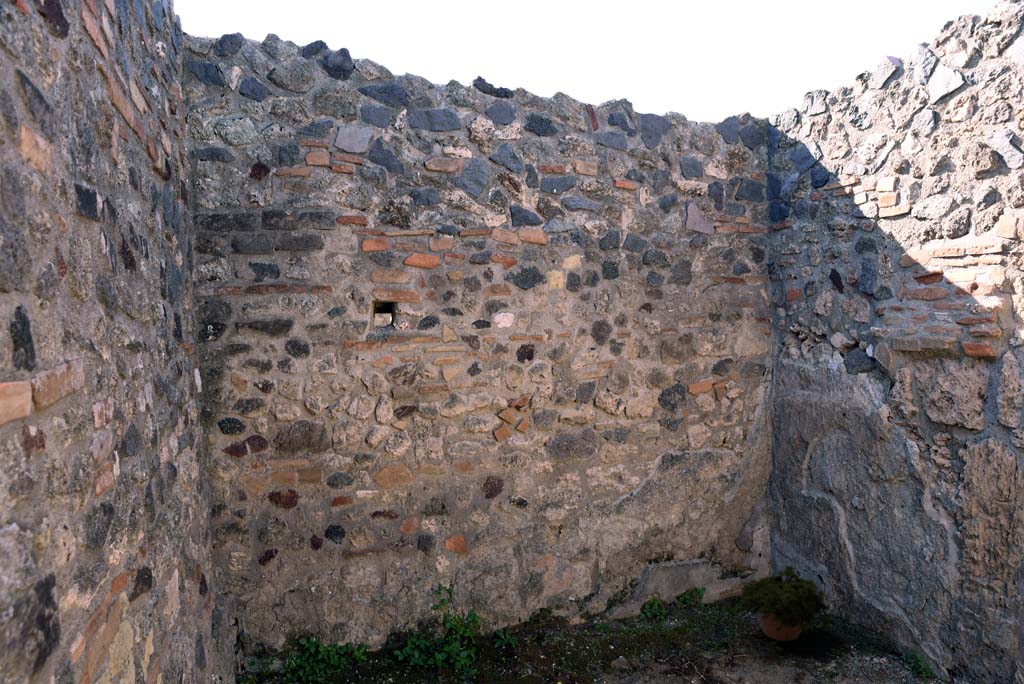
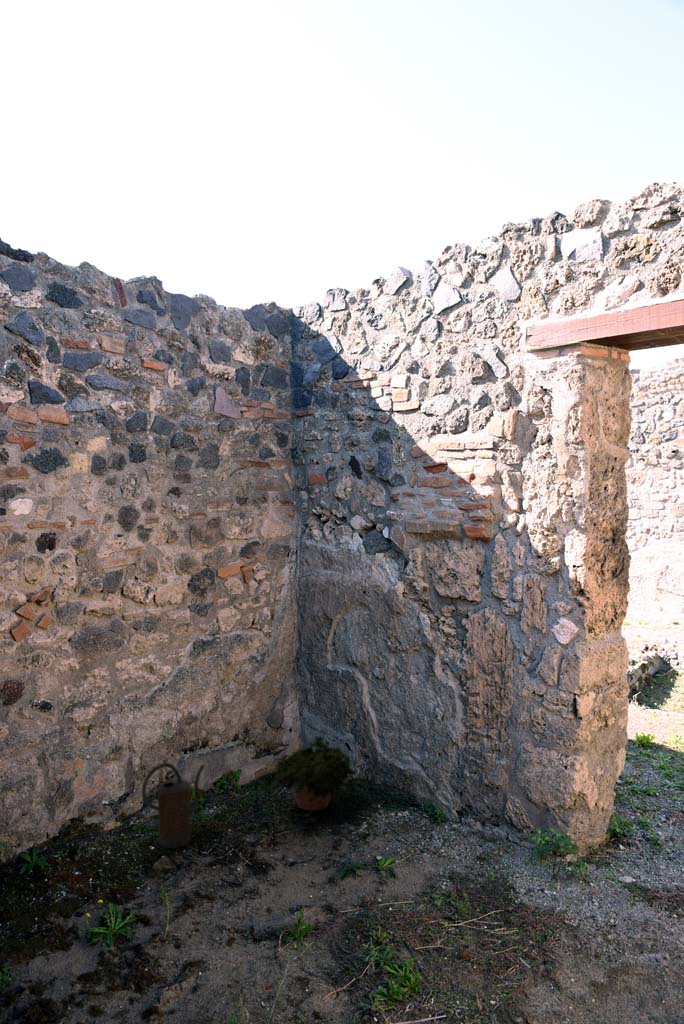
watering can: none [606,568,667,650] -> present [142,763,204,848]

